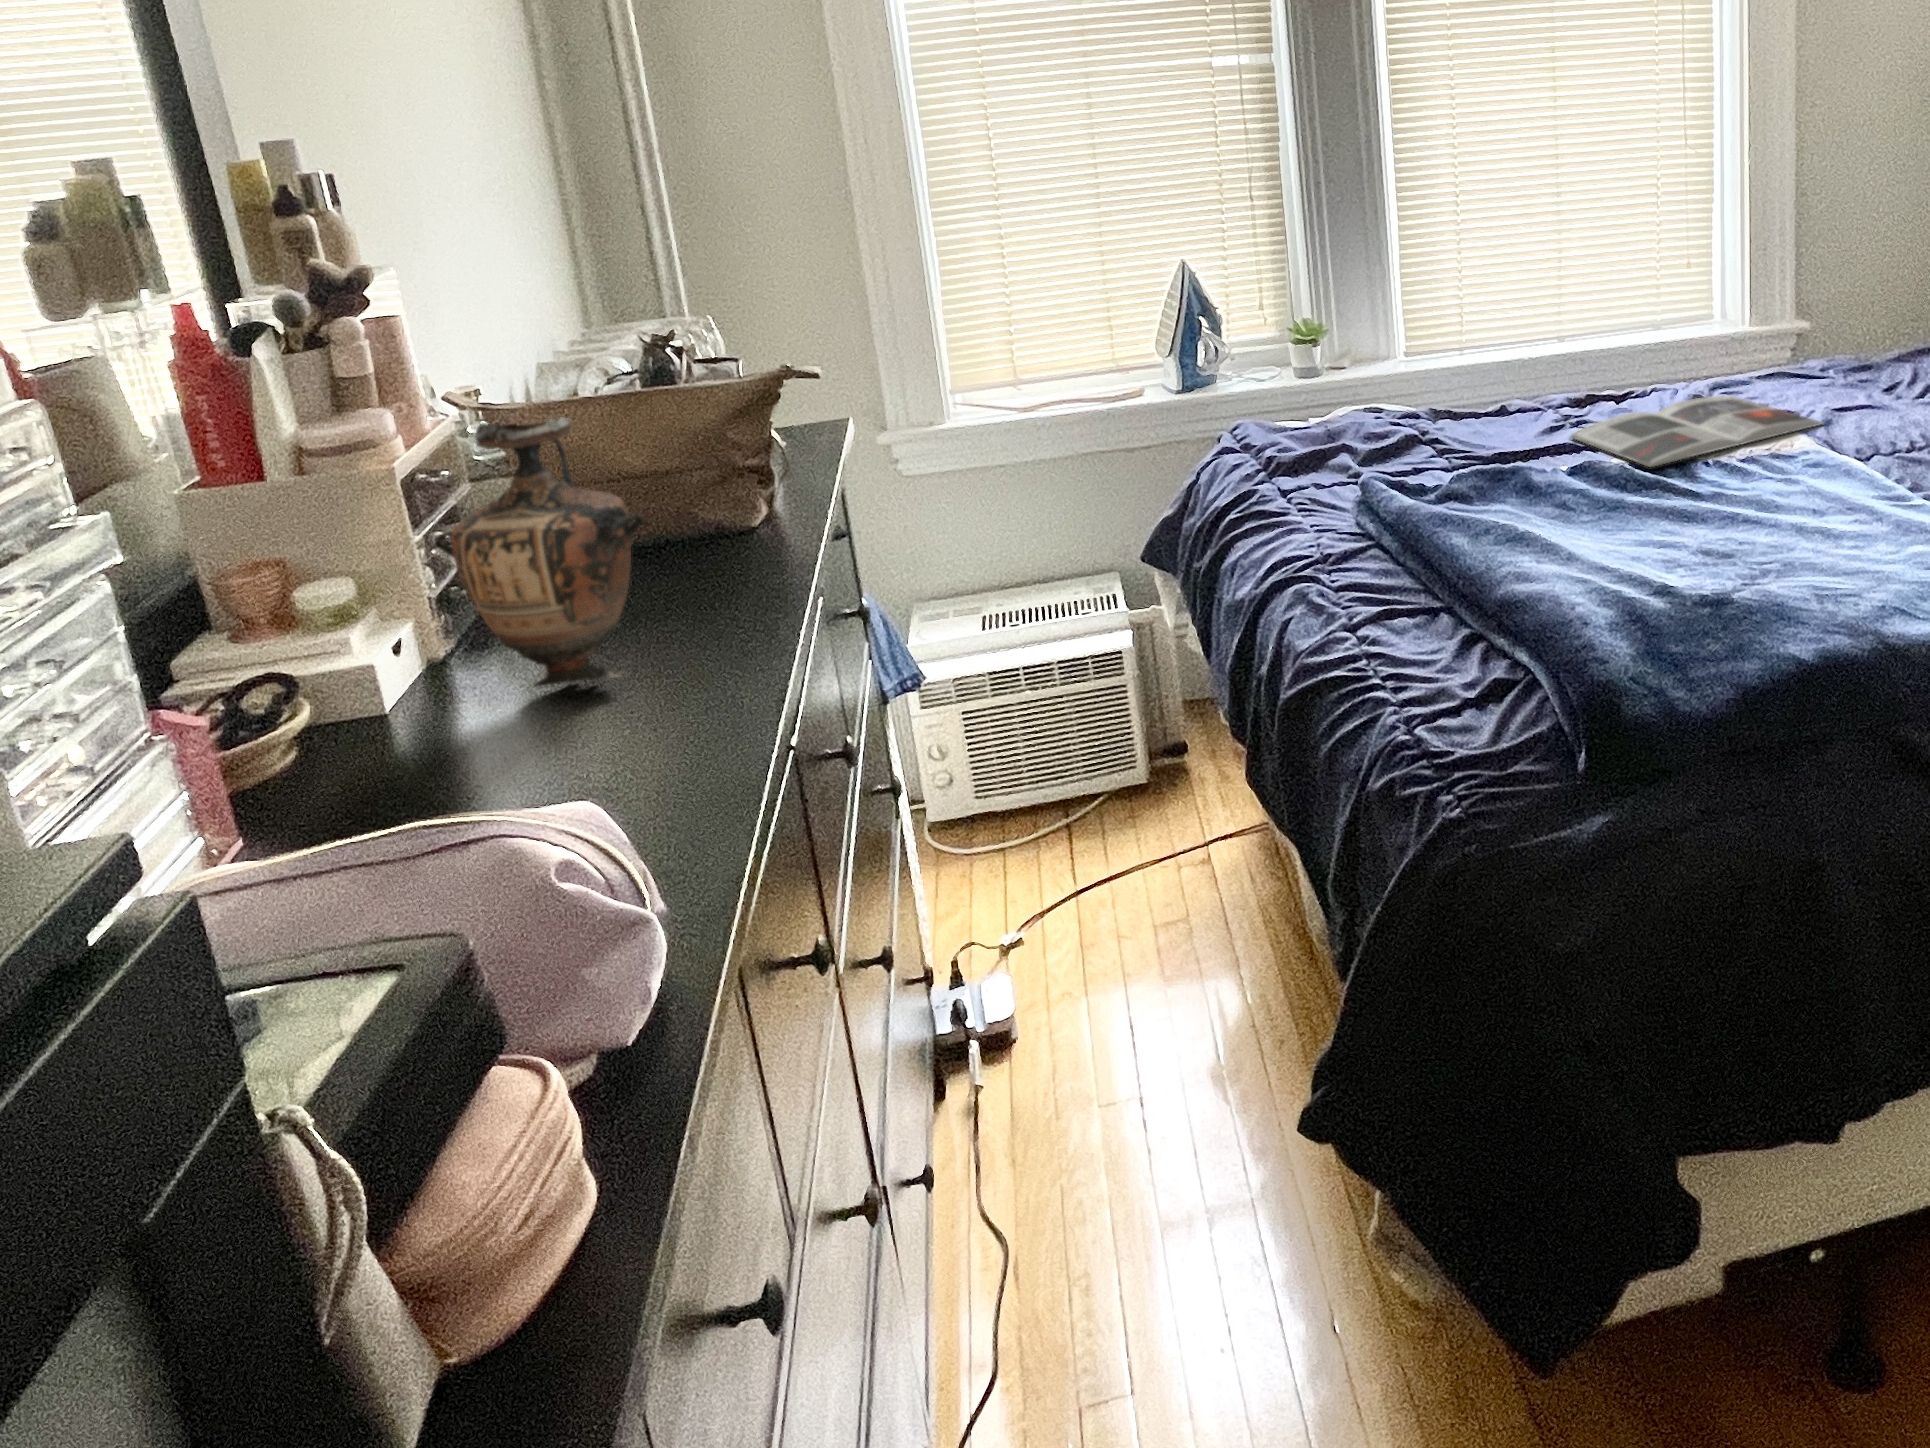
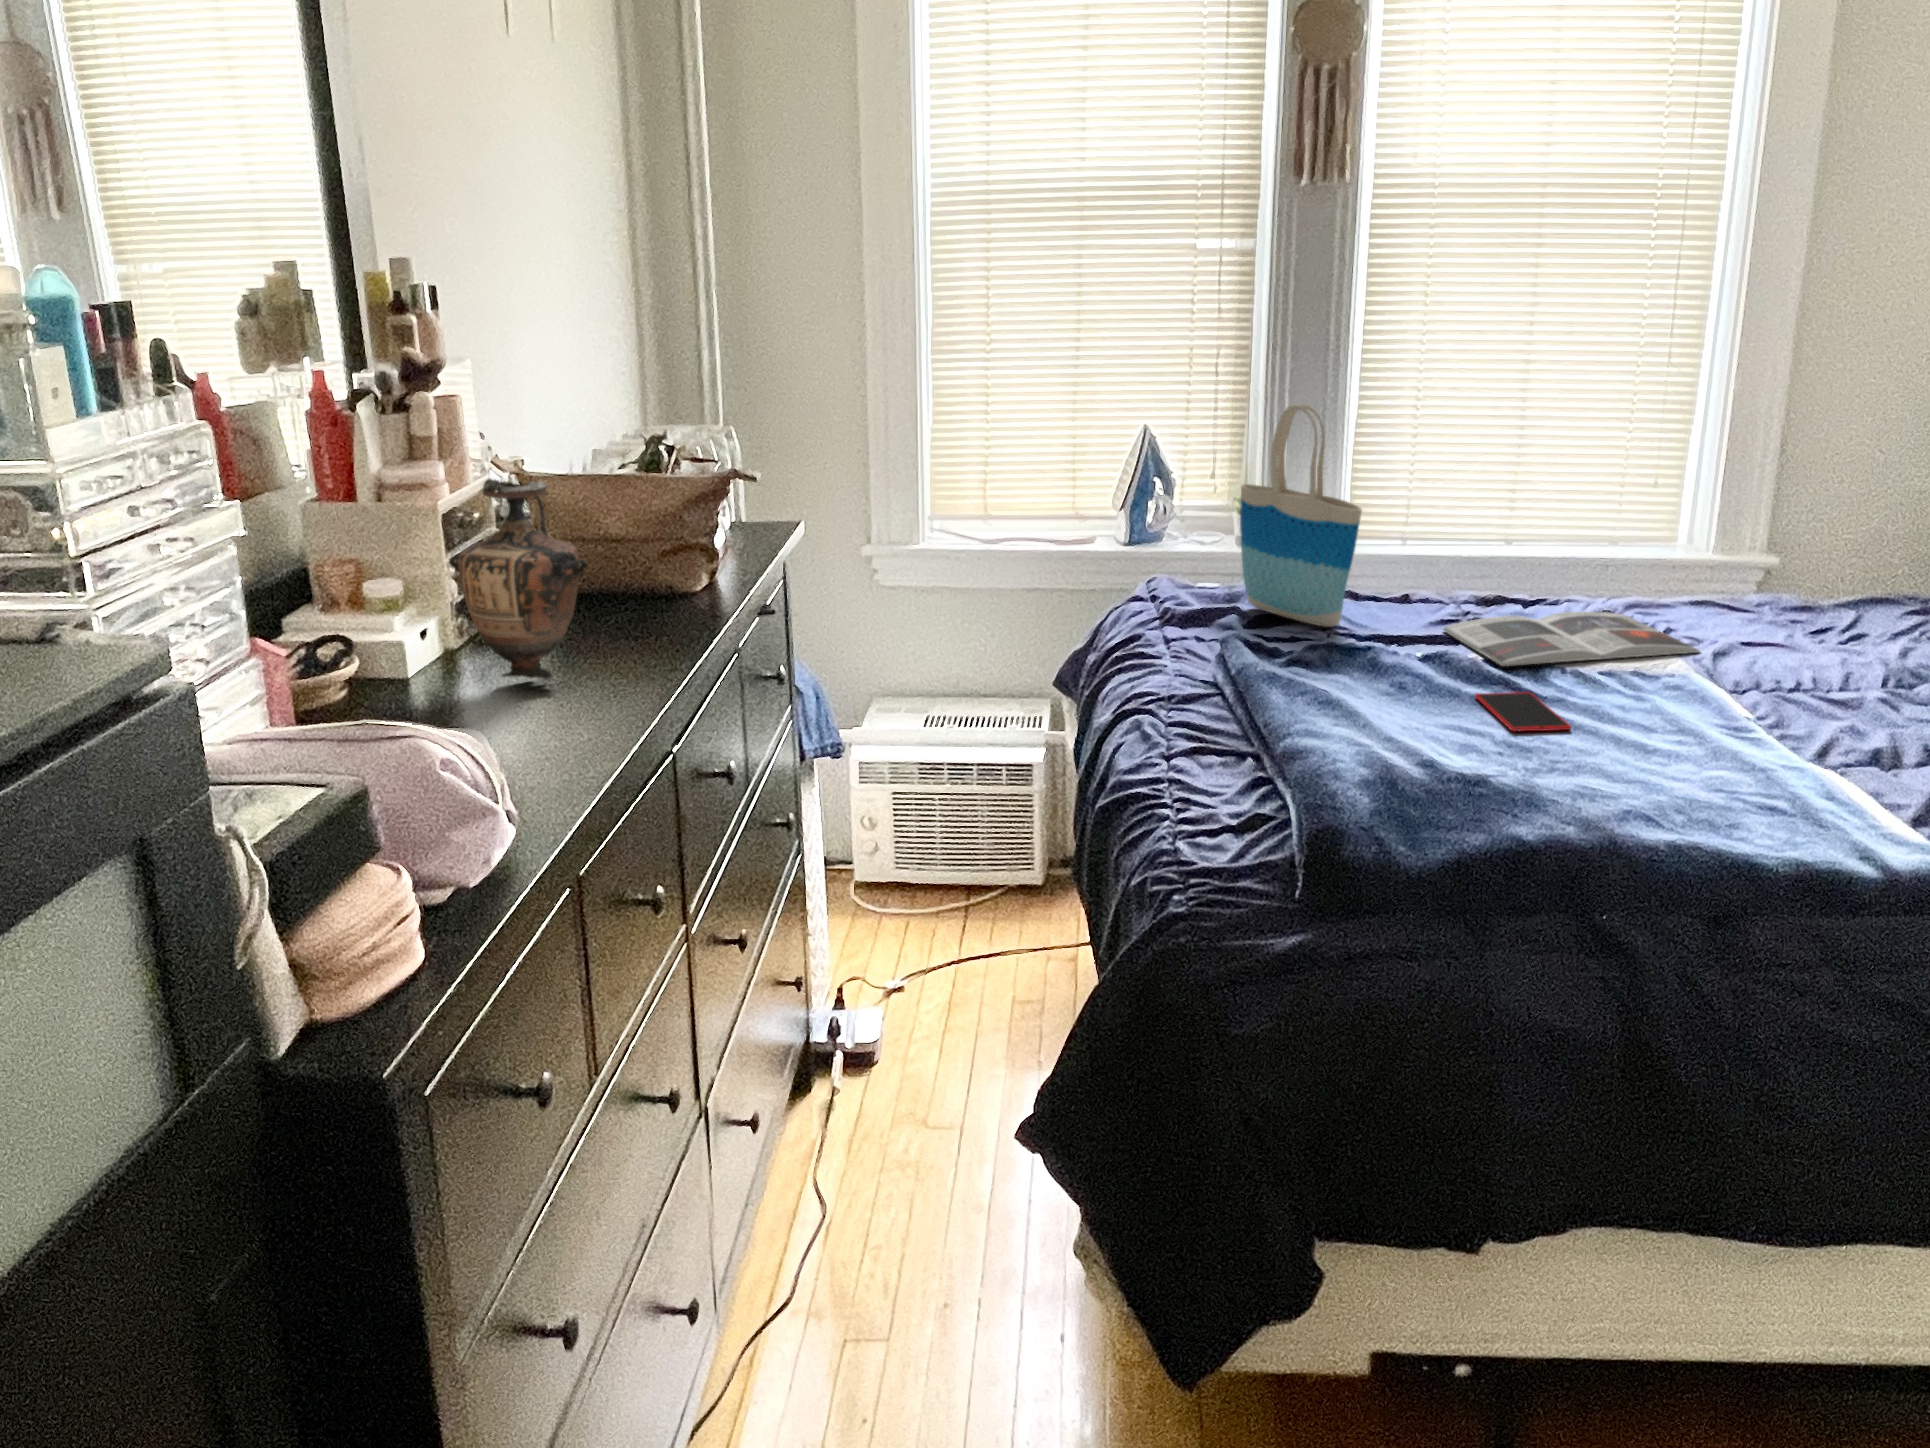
tote bag: none [1336,217,1478,451] -> present [1240,404,1362,627]
smartphone: none [1642,491,1754,537] -> present [1475,692,1571,732]

